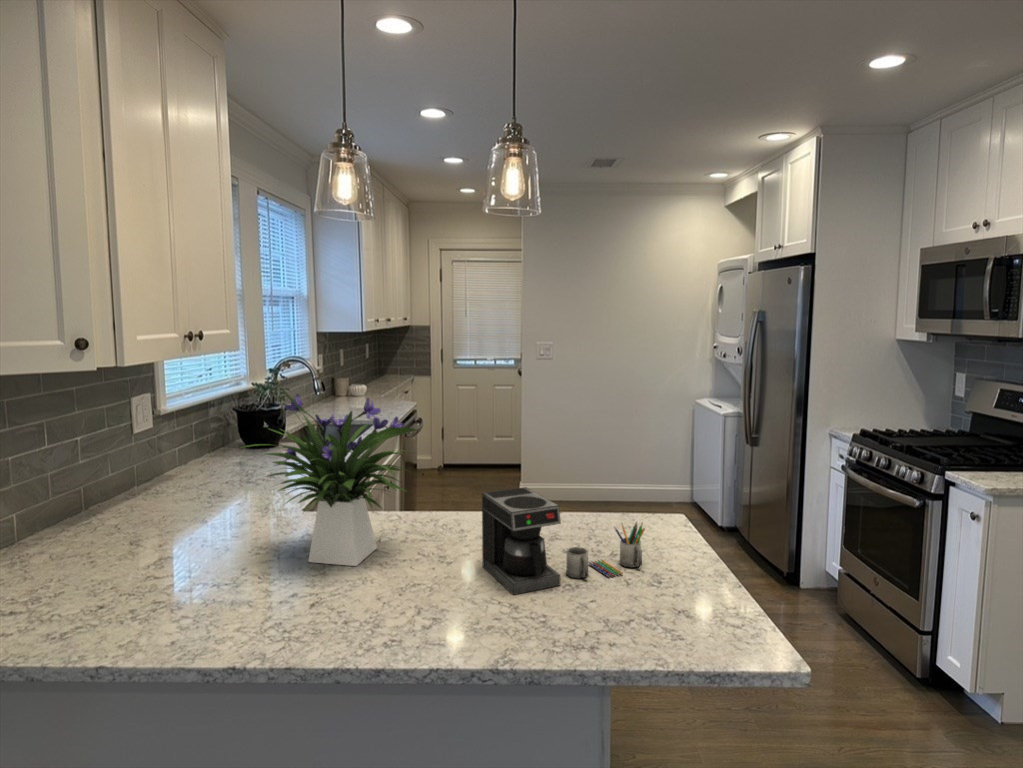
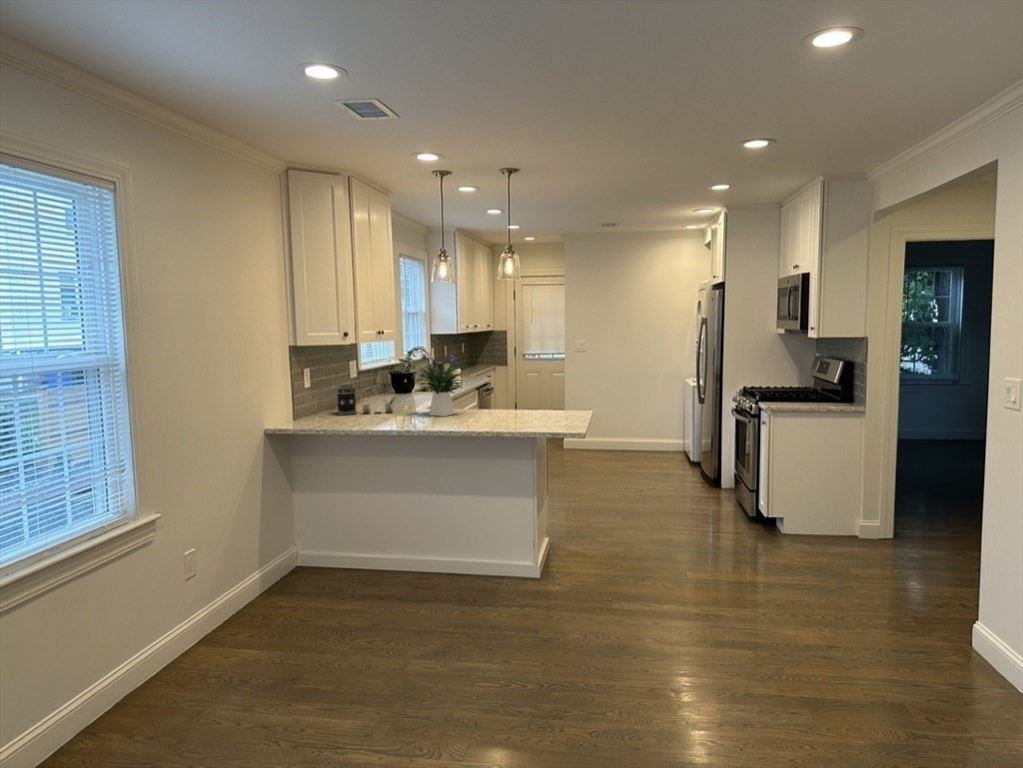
coffee maker: present [482,487,645,595] -> present [337,385,394,416]

